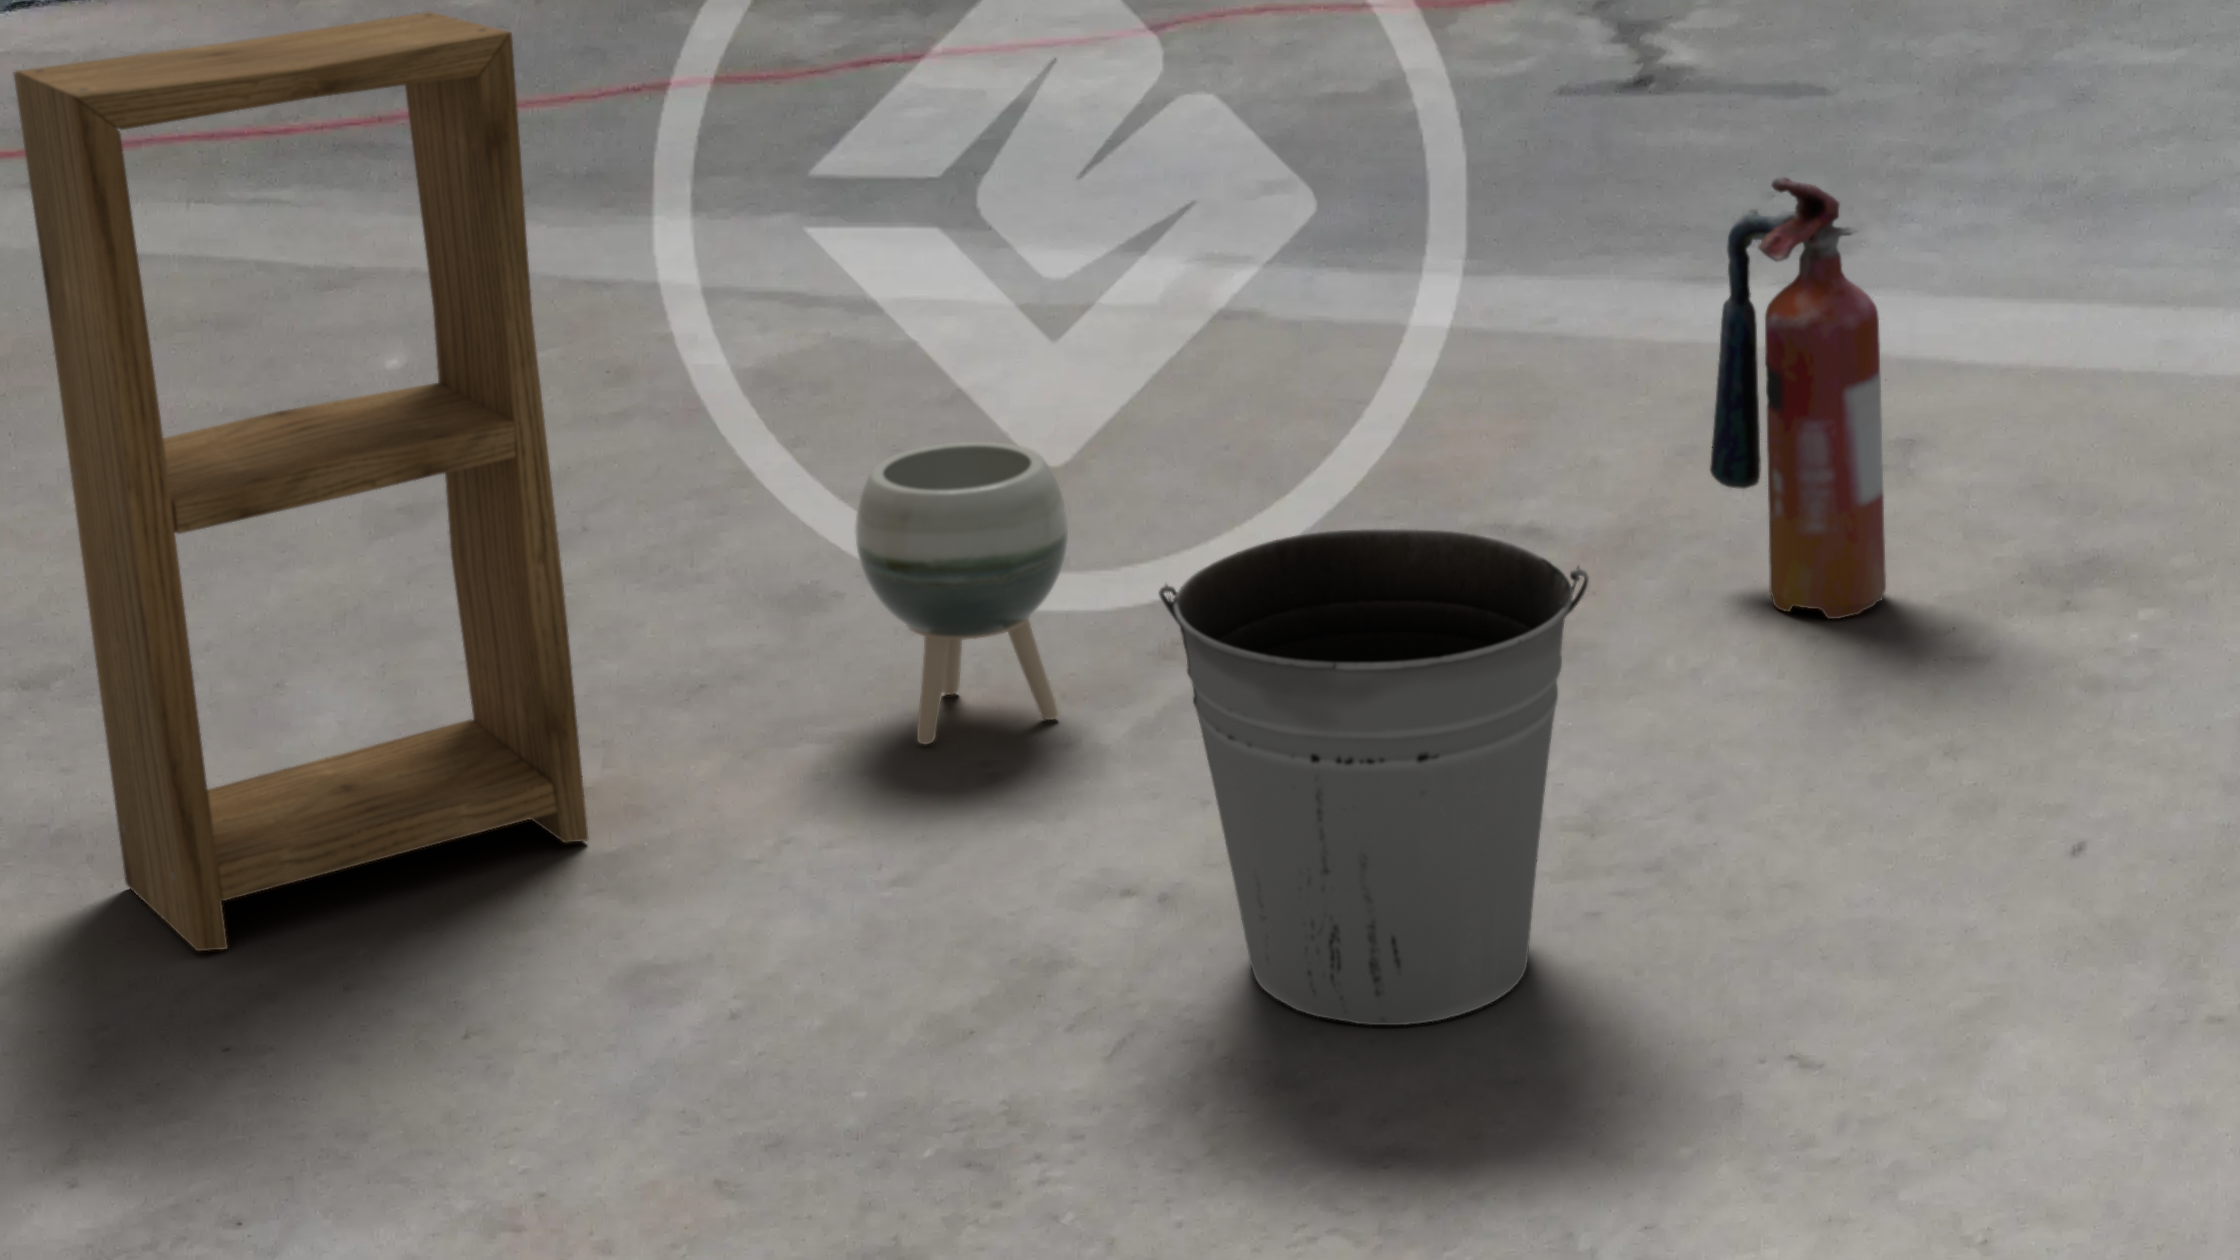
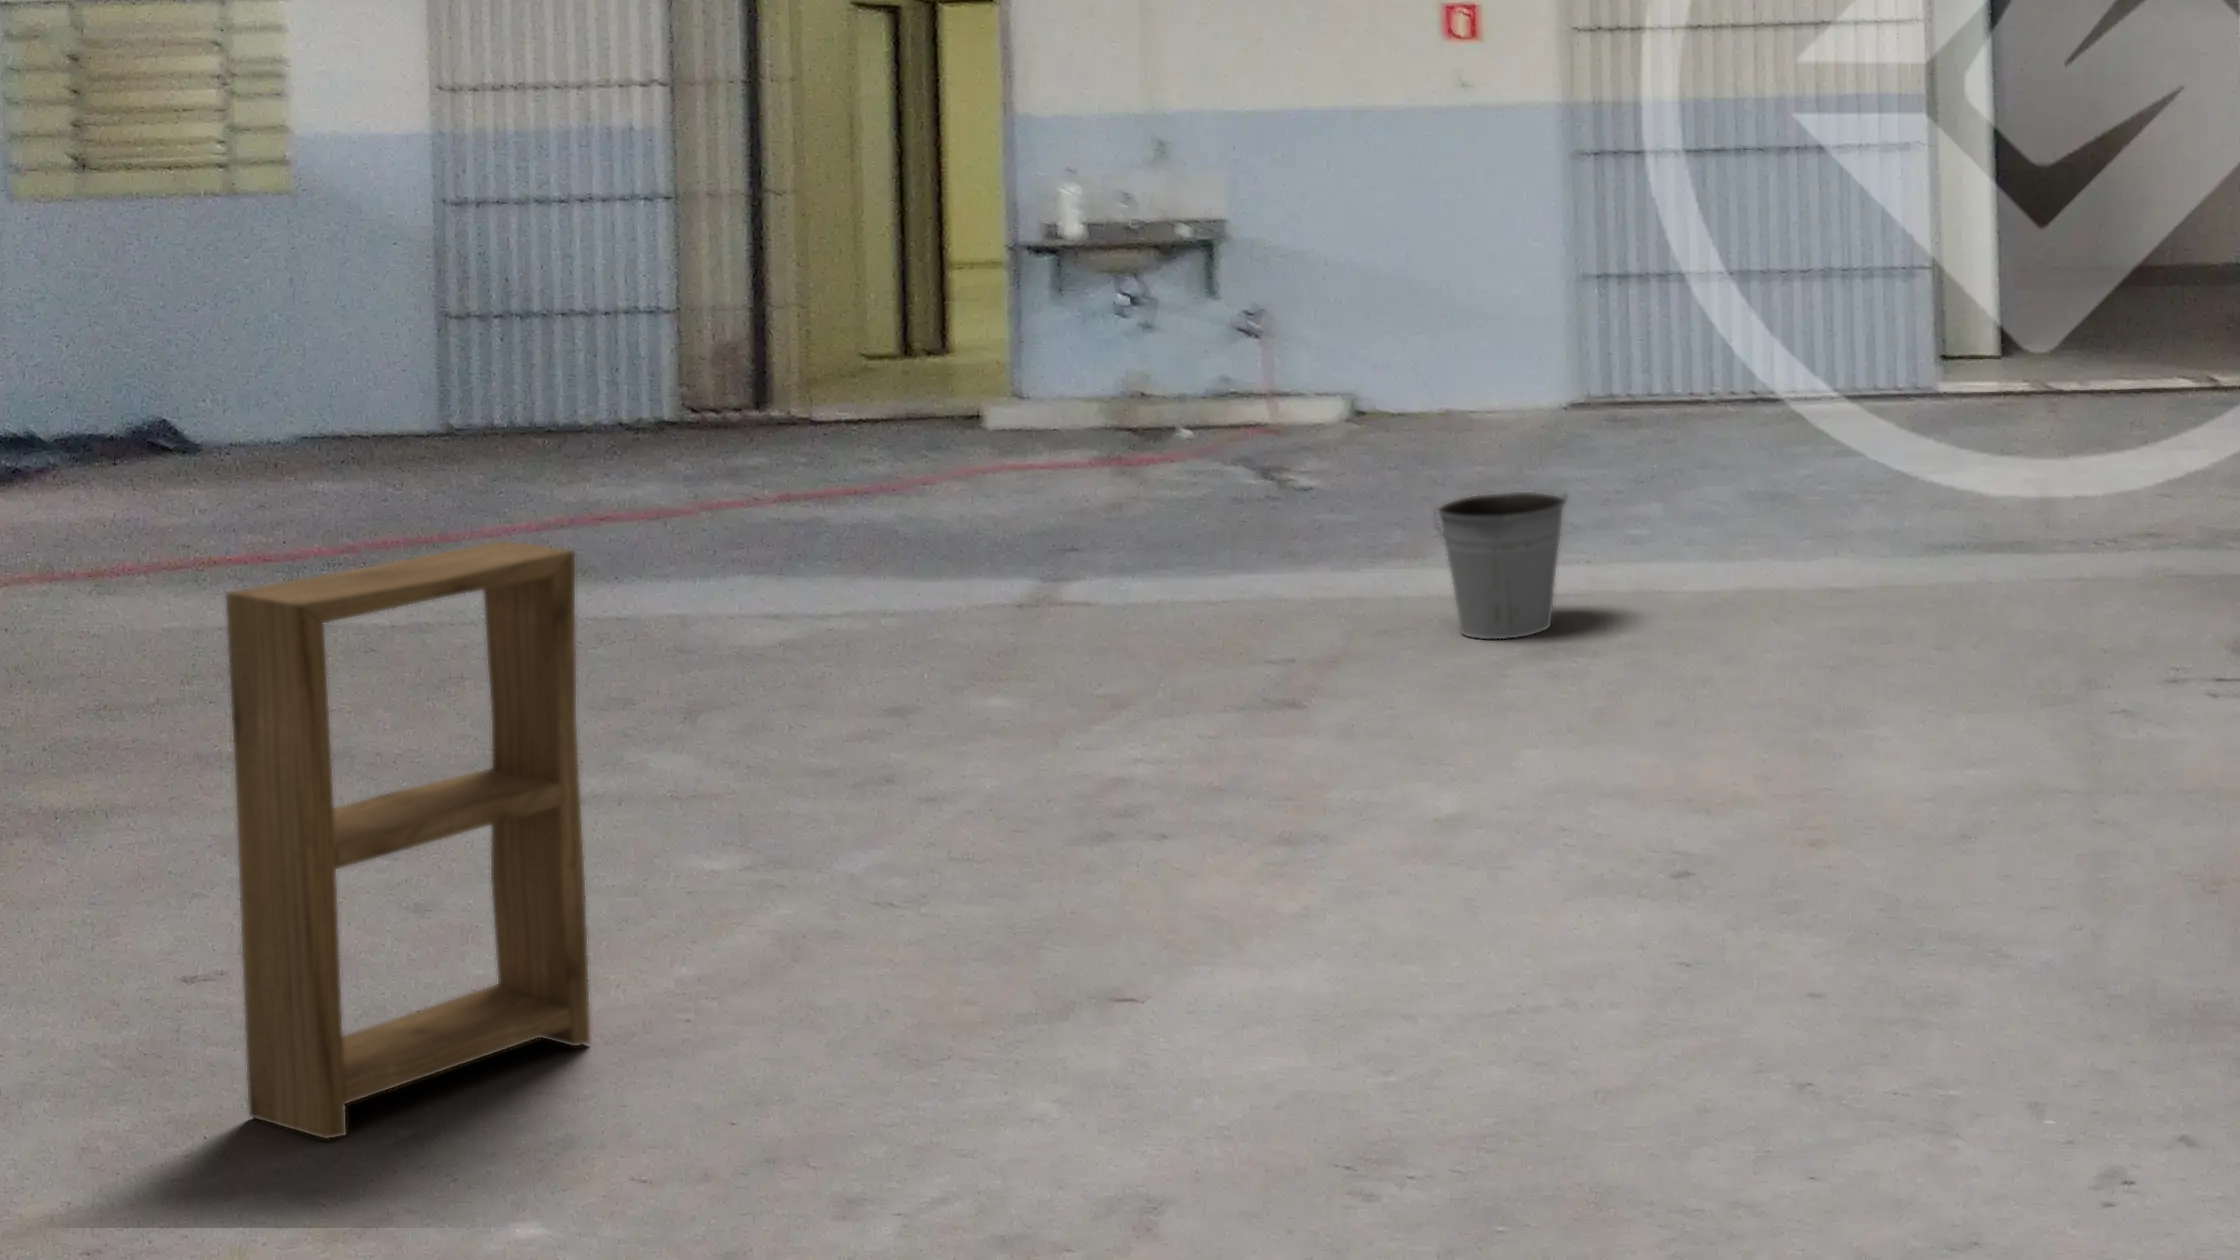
fire extinguisher: present [1710,177,1886,619] -> none [1289,587,1387,831]
planter: present [855,442,1068,744] -> none [766,776,905,964]
bucket: present [1159,529,1589,1025] -> present [1435,492,1566,639]

